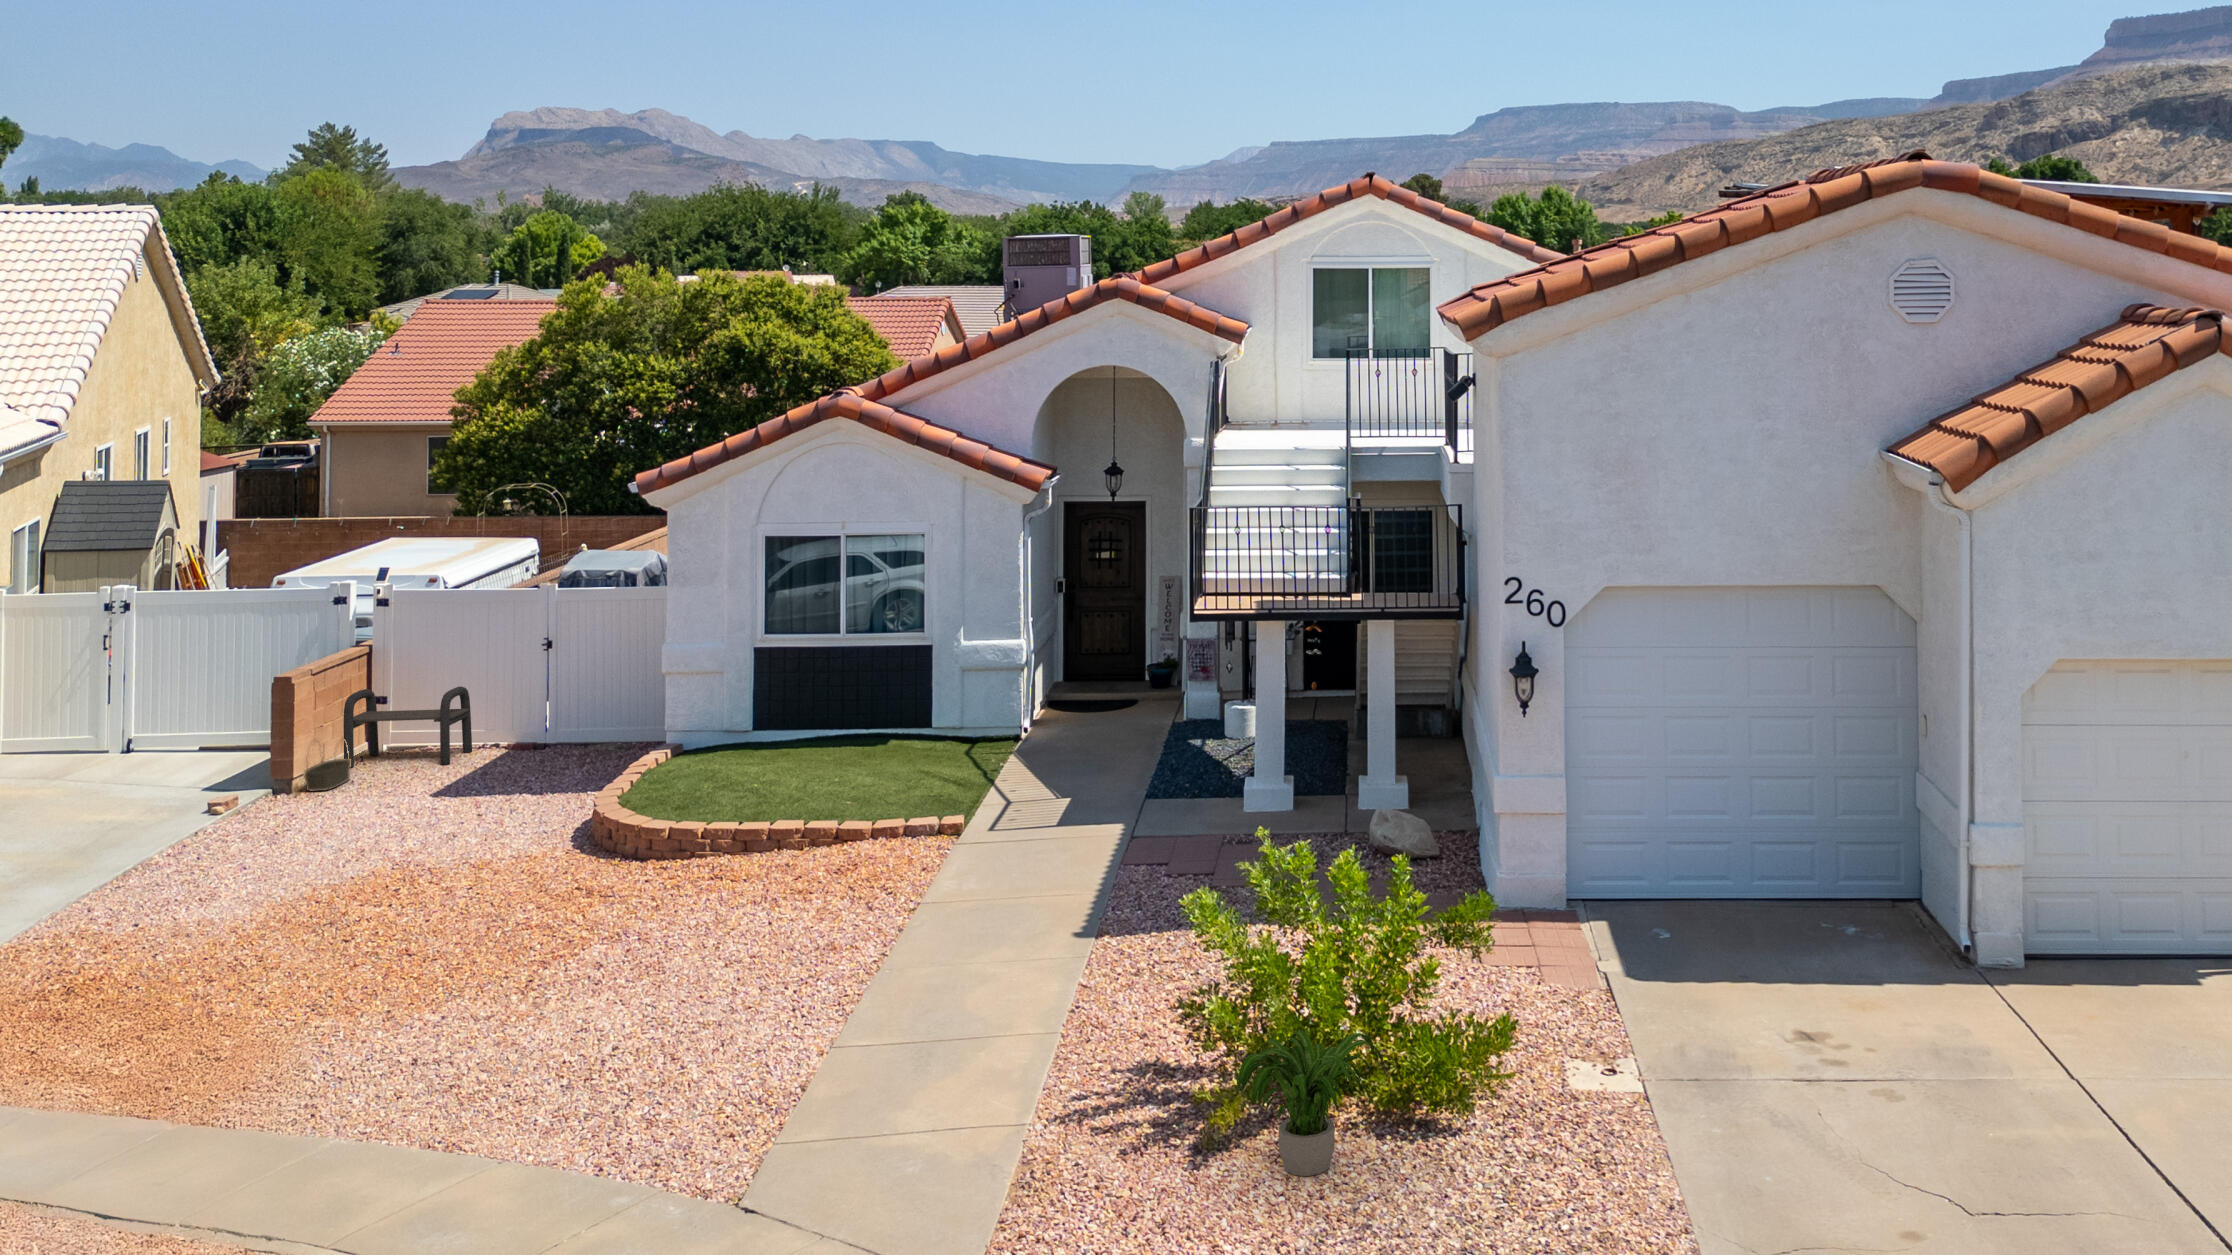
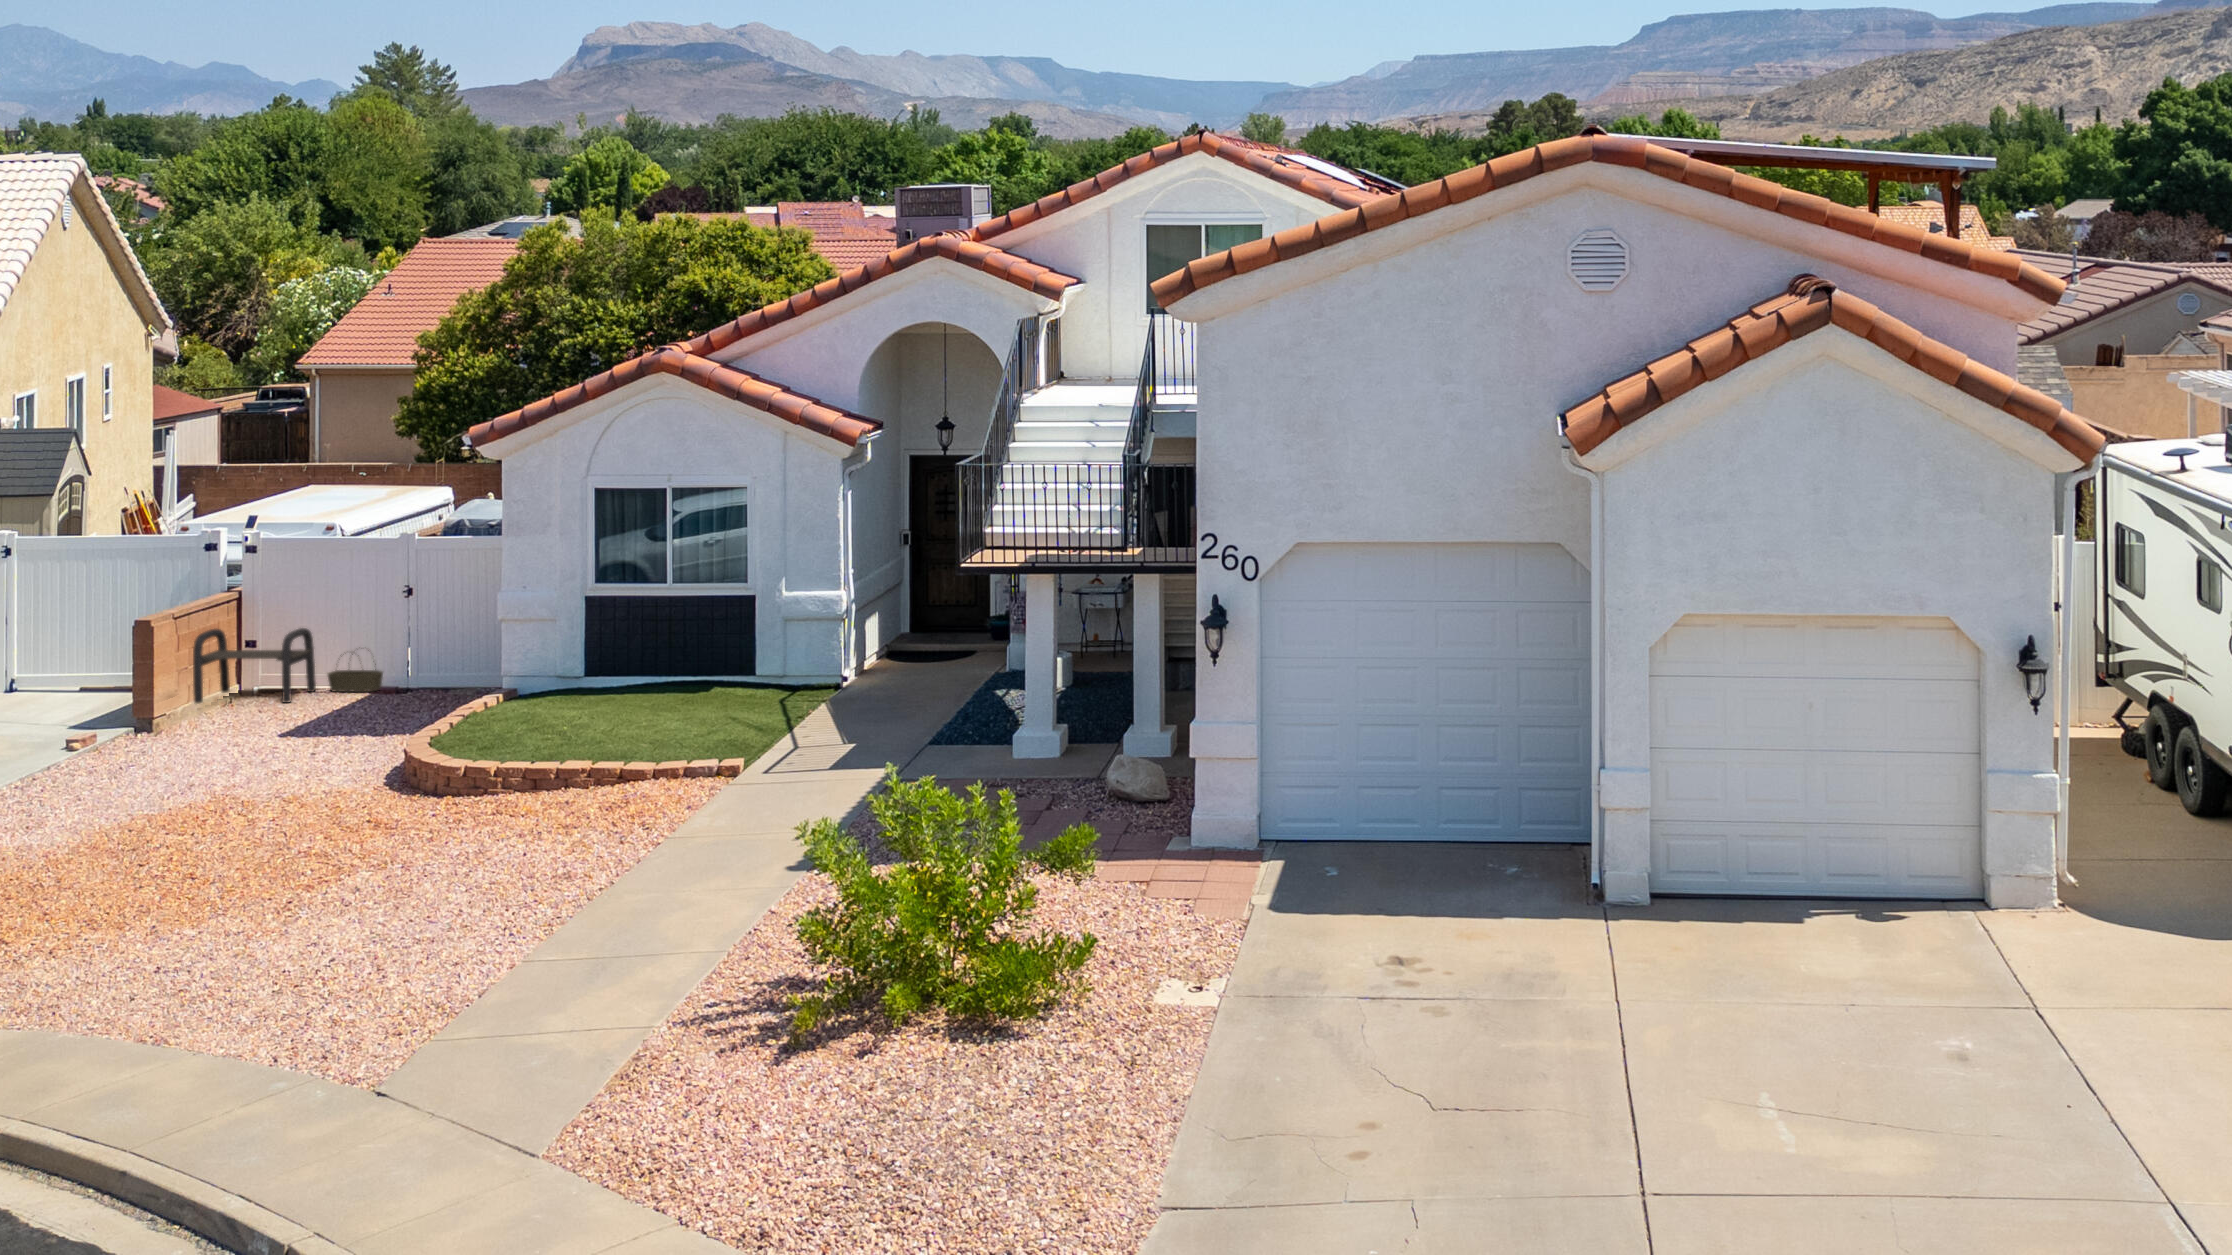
basket: present [304,747,351,791] -> present [328,647,383,692]
potted plant: present [1237,1030,1383,1176] -> none [854,963,1006,1102]

